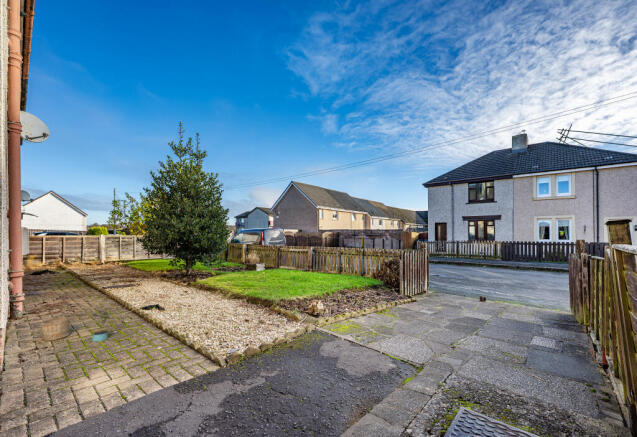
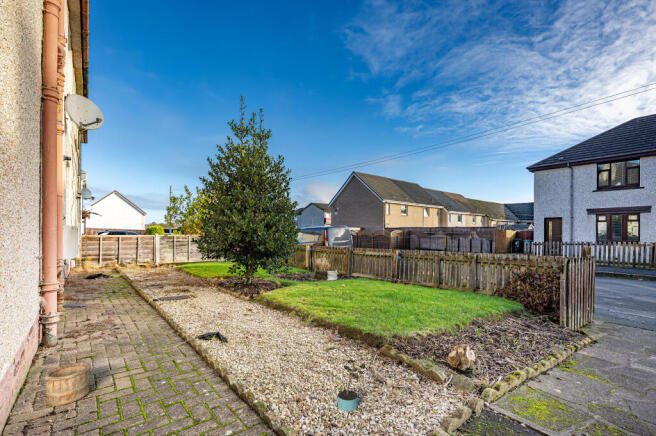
potted plant: present [93,312,109,341] -> present [329,337,366,411]

